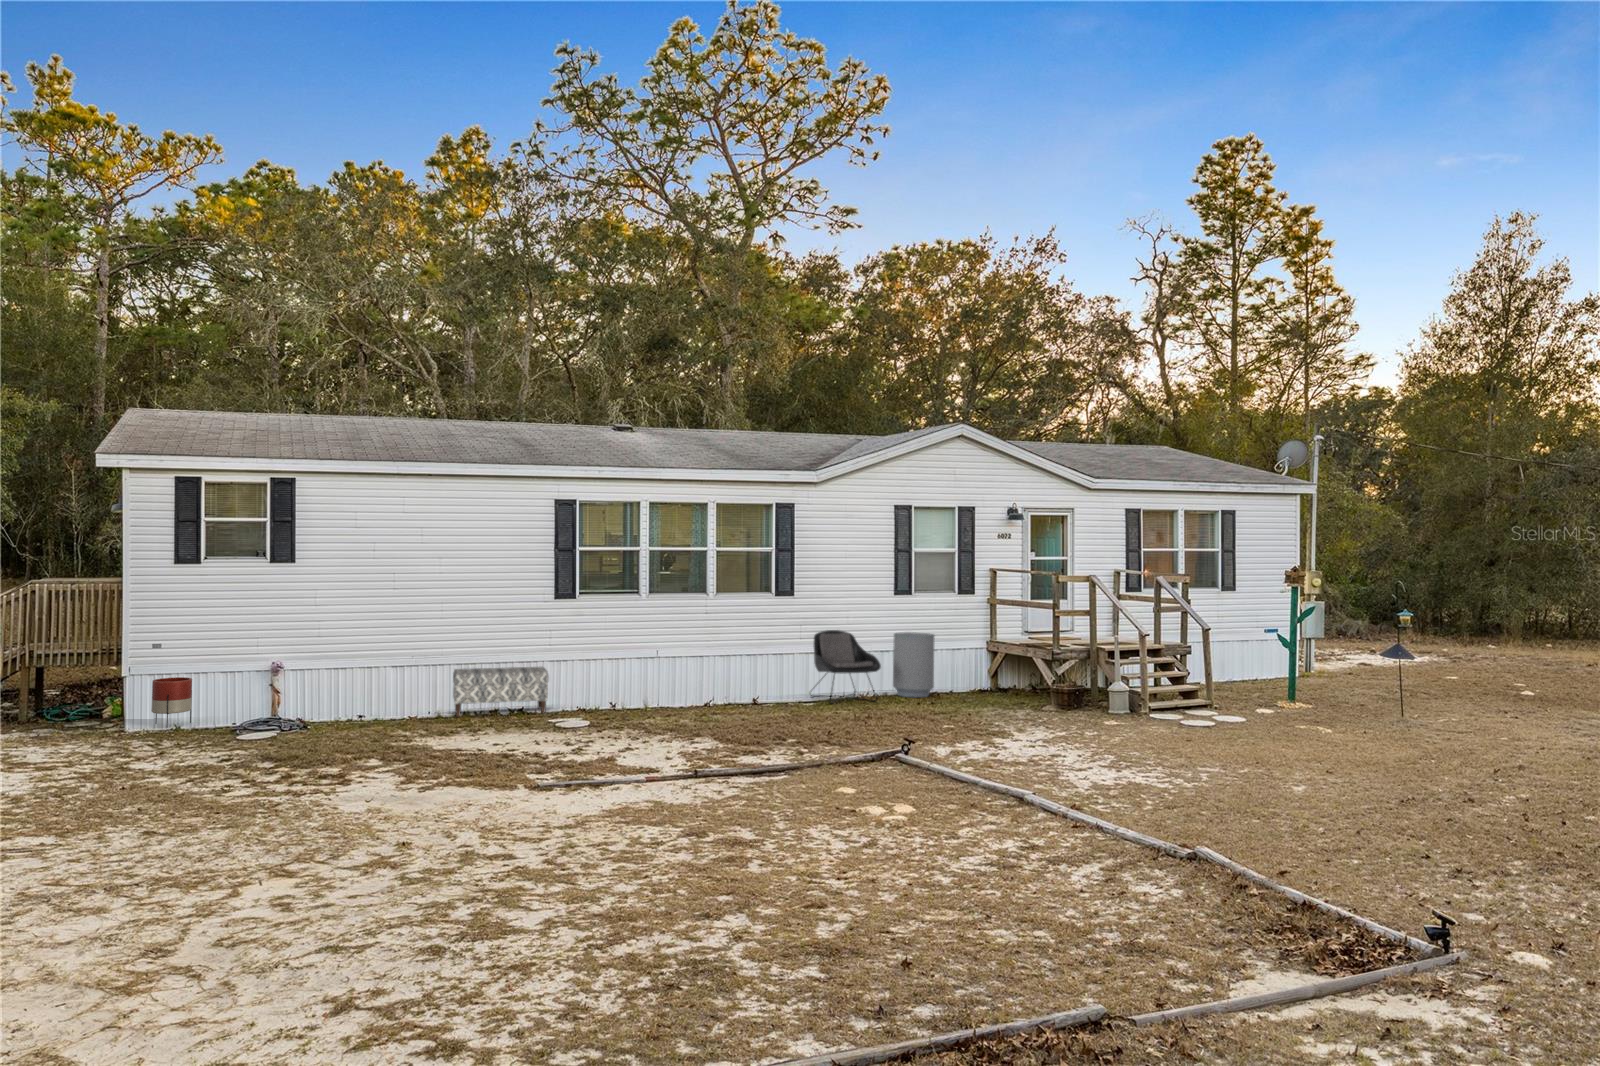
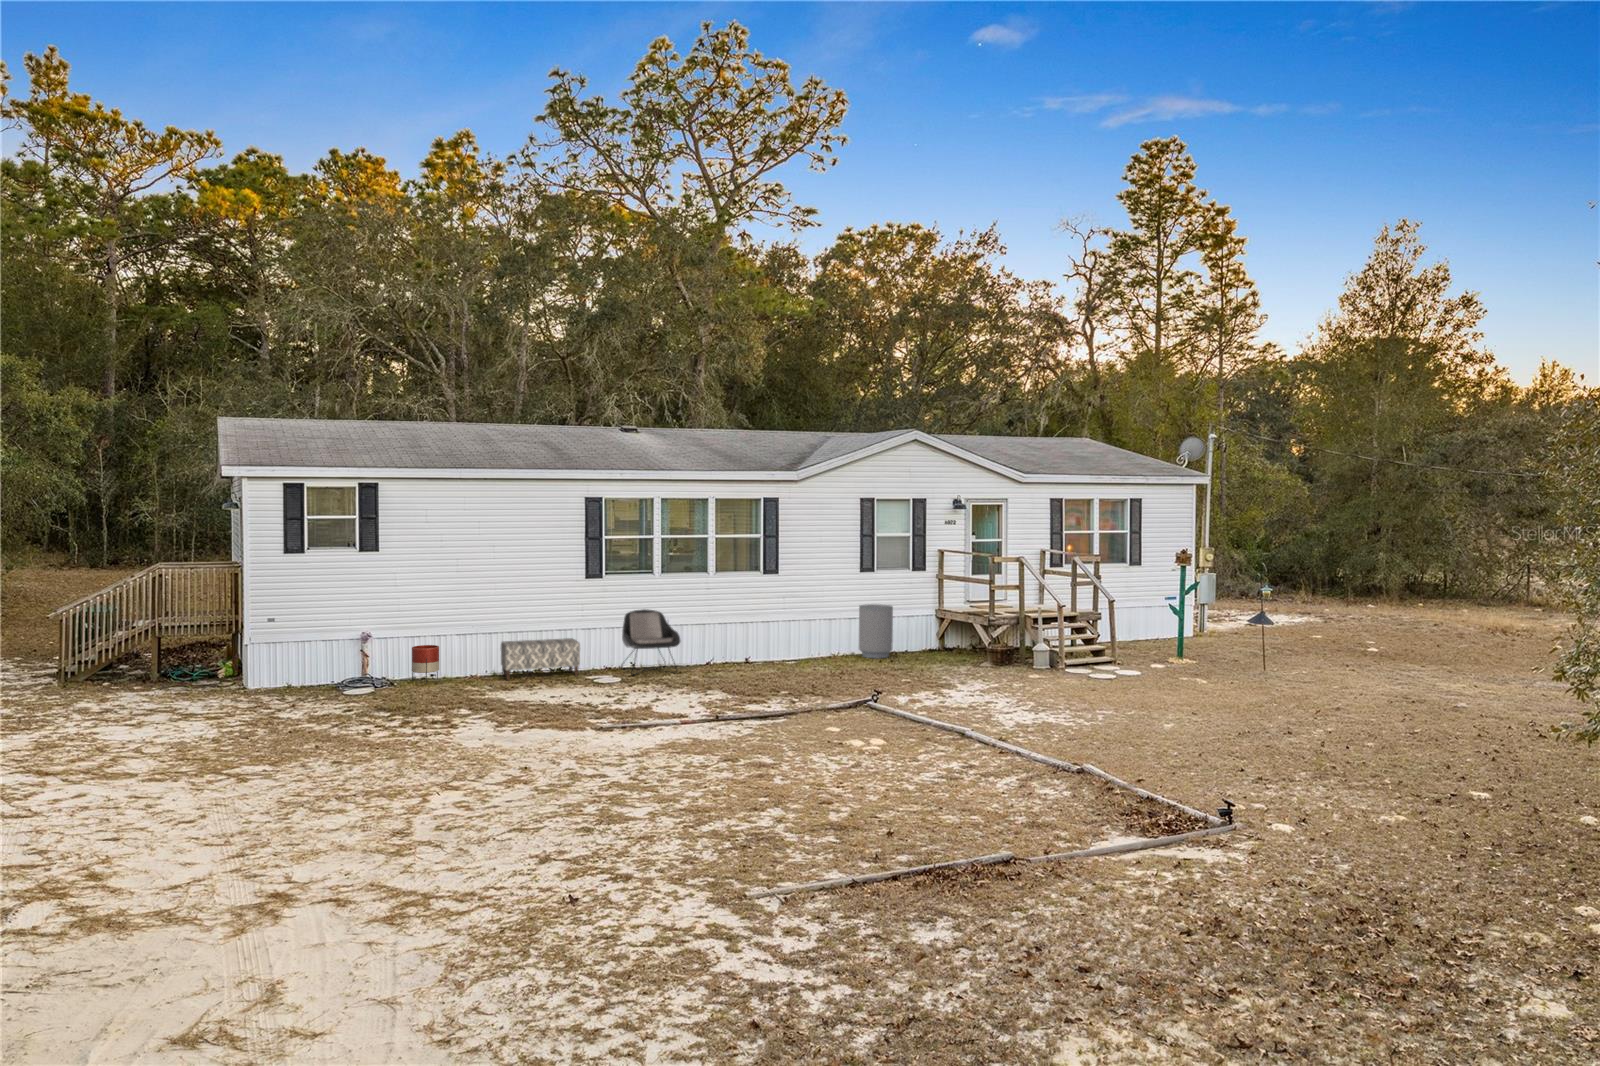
lounge chair: present [811,630,881,704] -> present [622,609,680,676]
planter: present [151,677,192,728] -> present [412,645,439,683]

